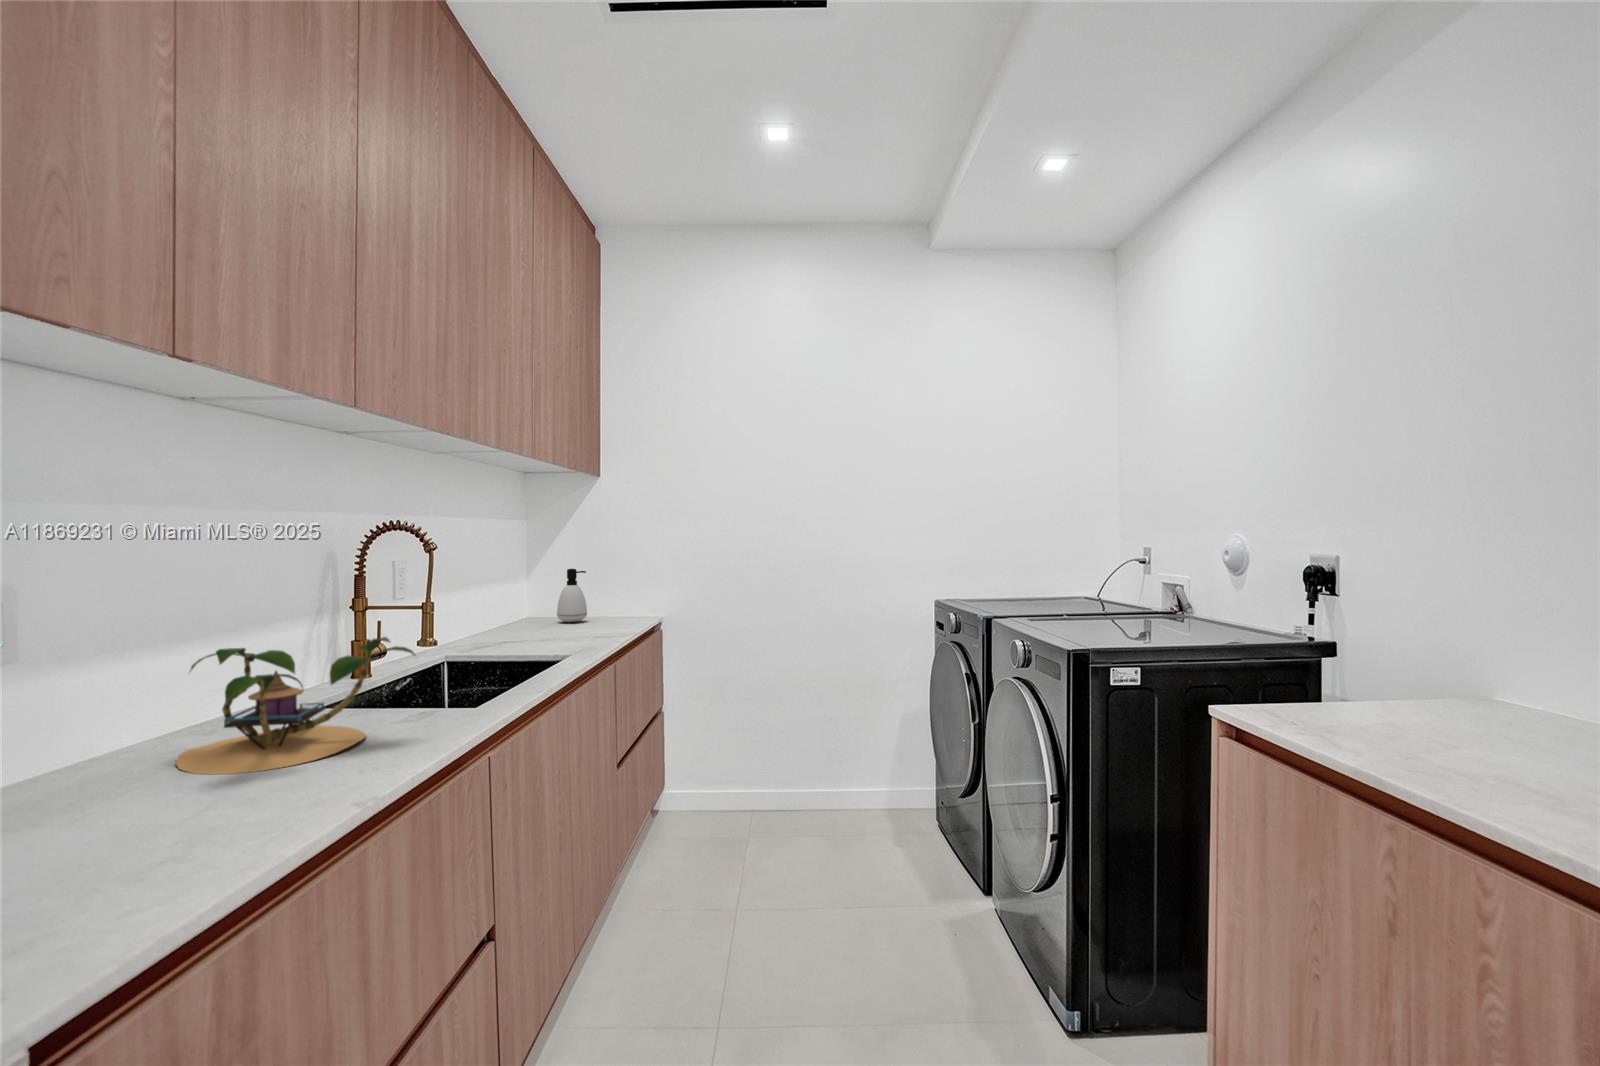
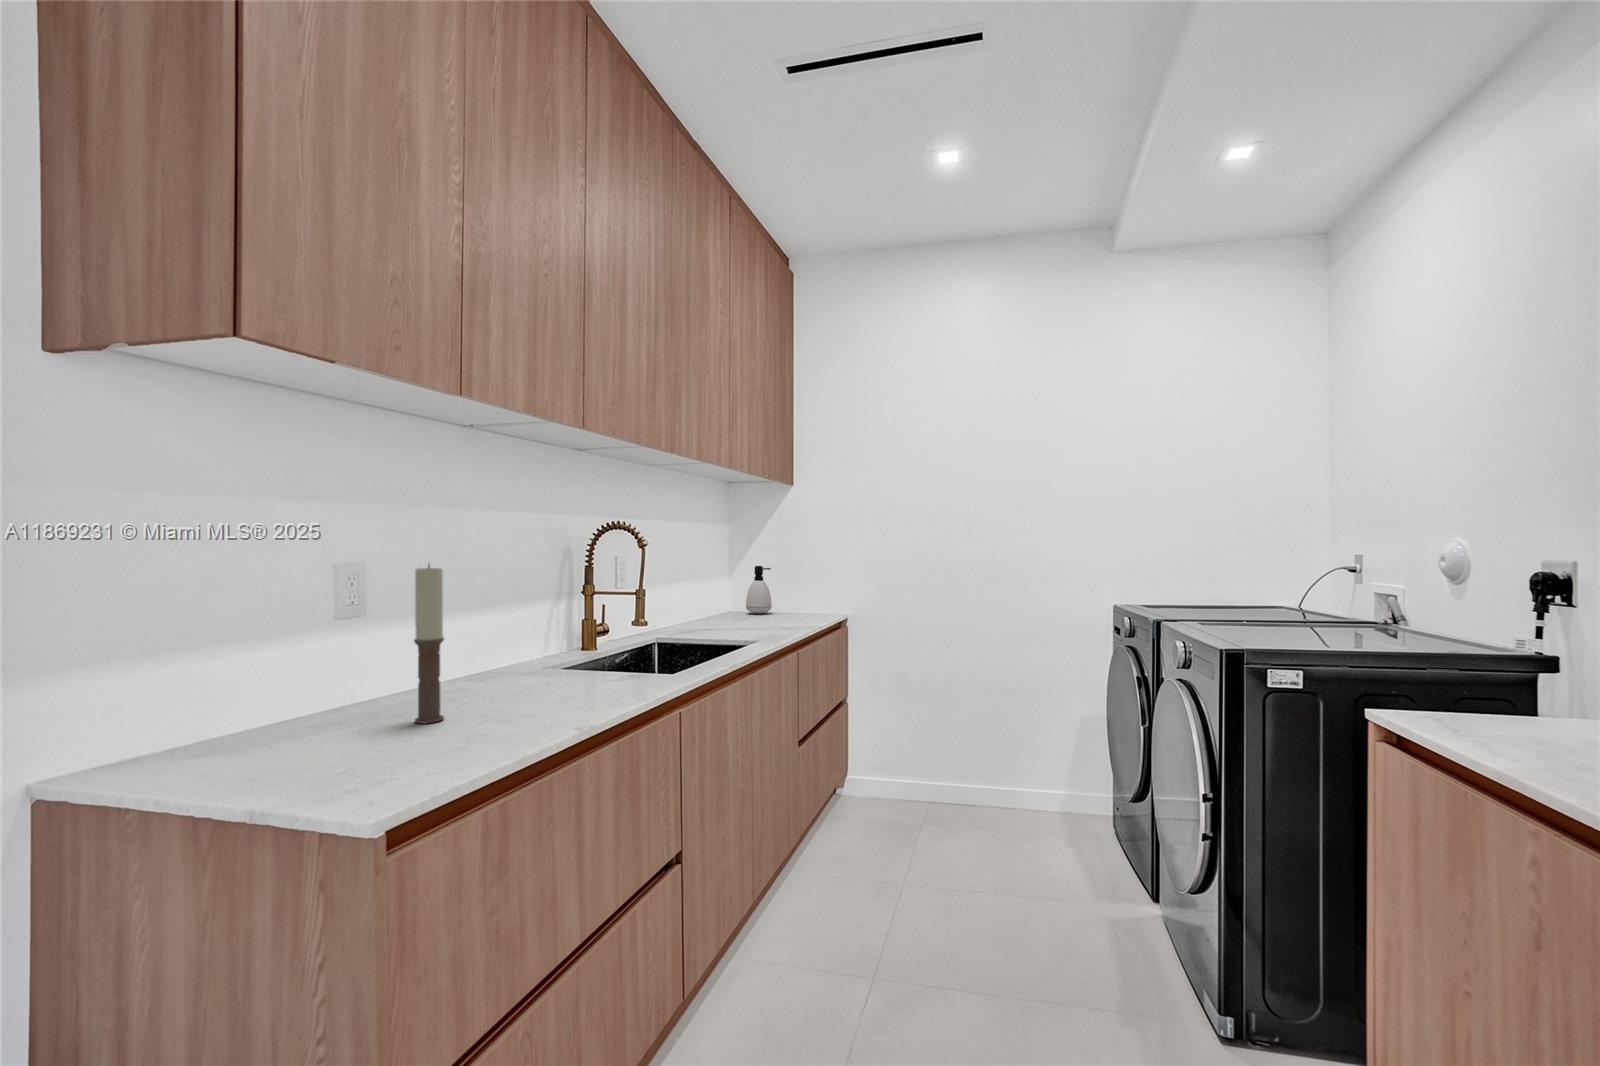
candle: none [58,586,114,827] -> present [414,565,444,724]
plant: present [176,637,415,775] -> none [474,610,632,703]

